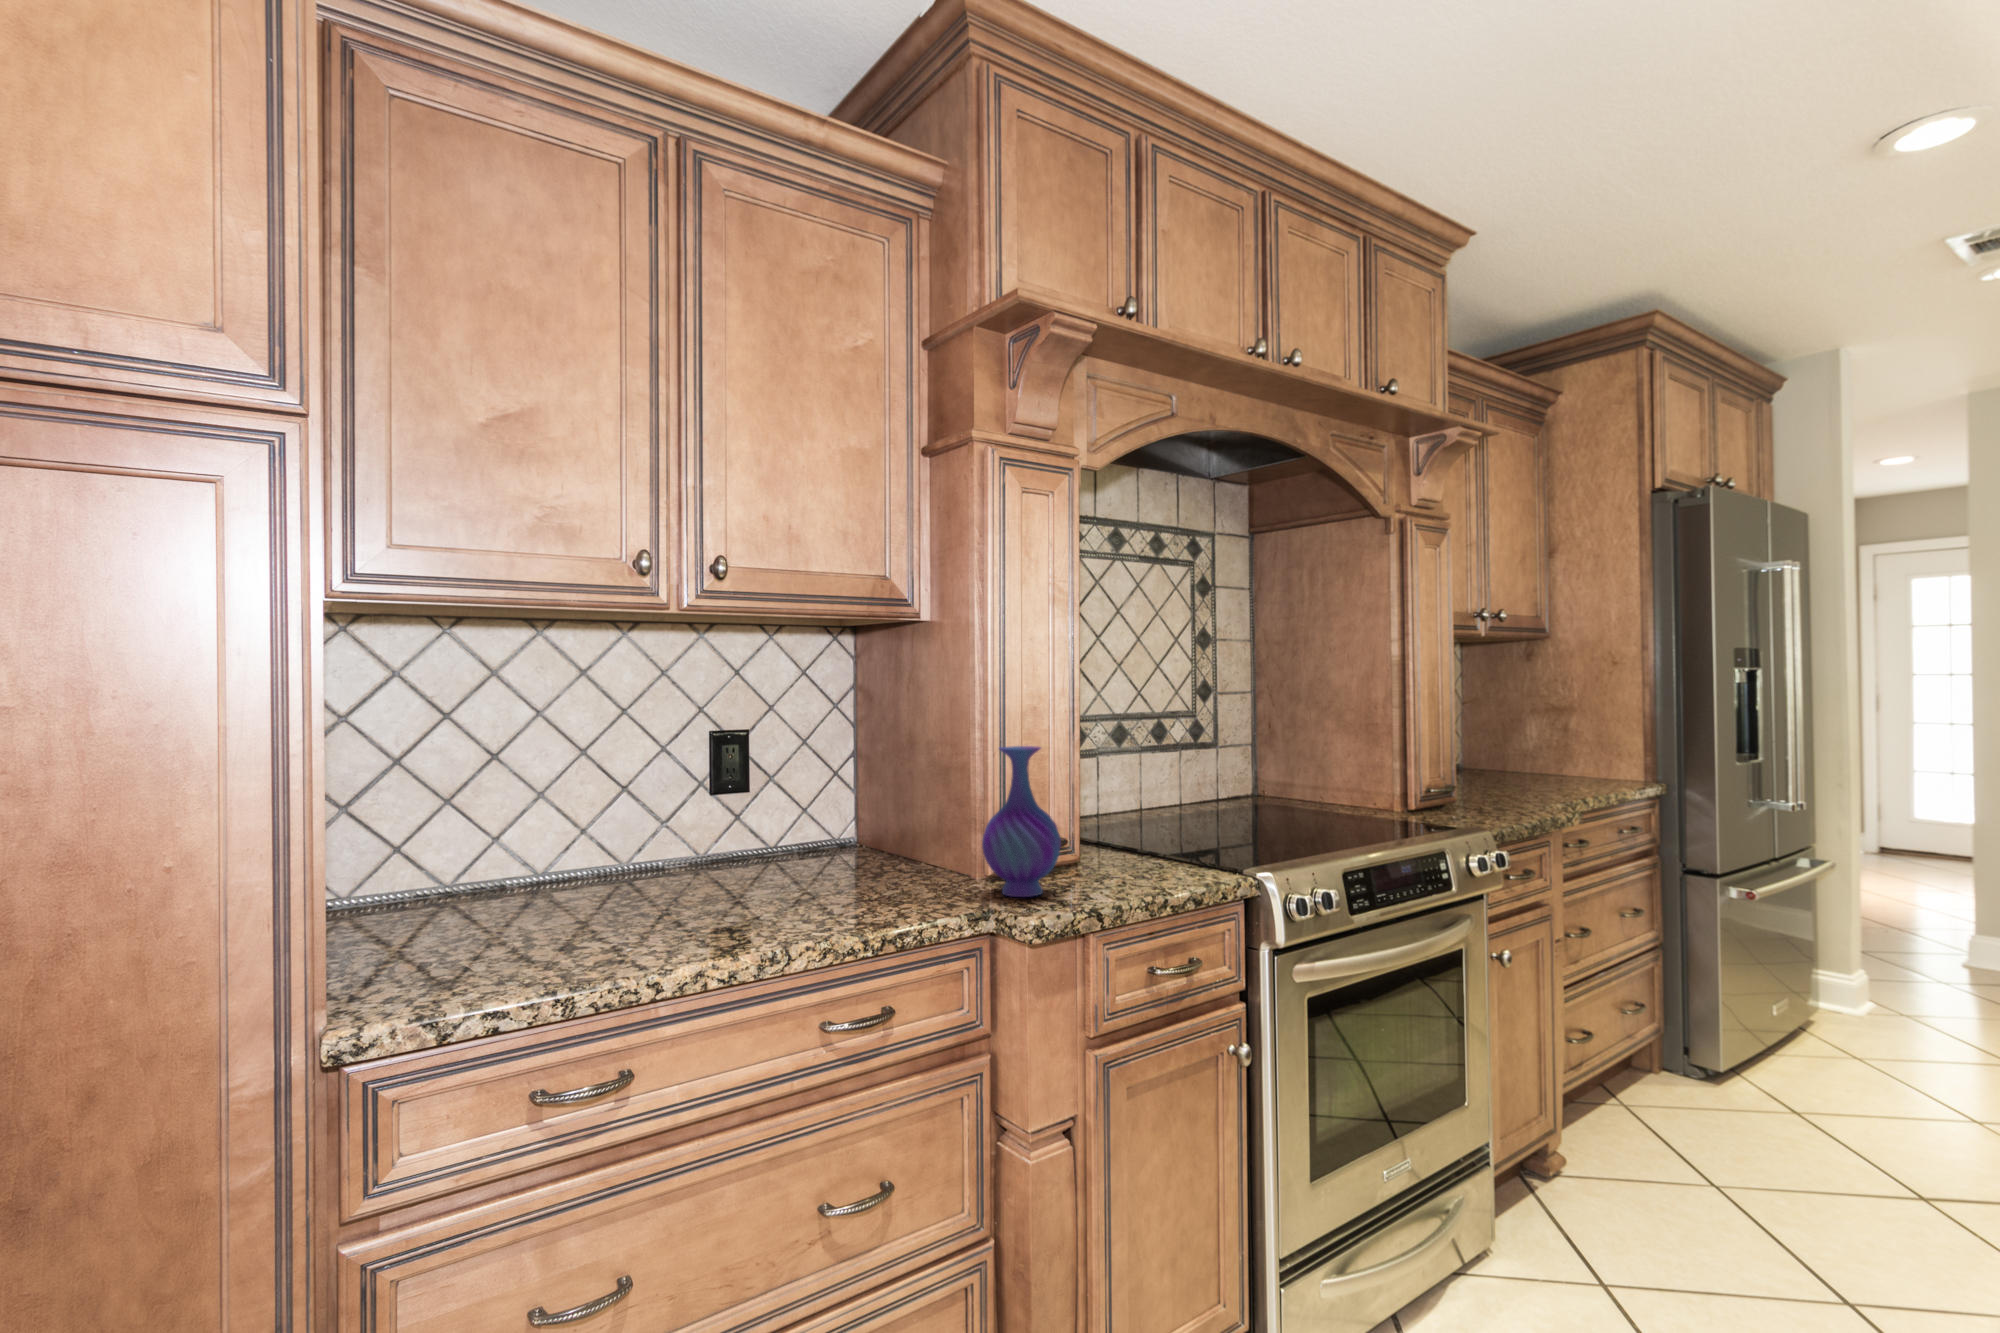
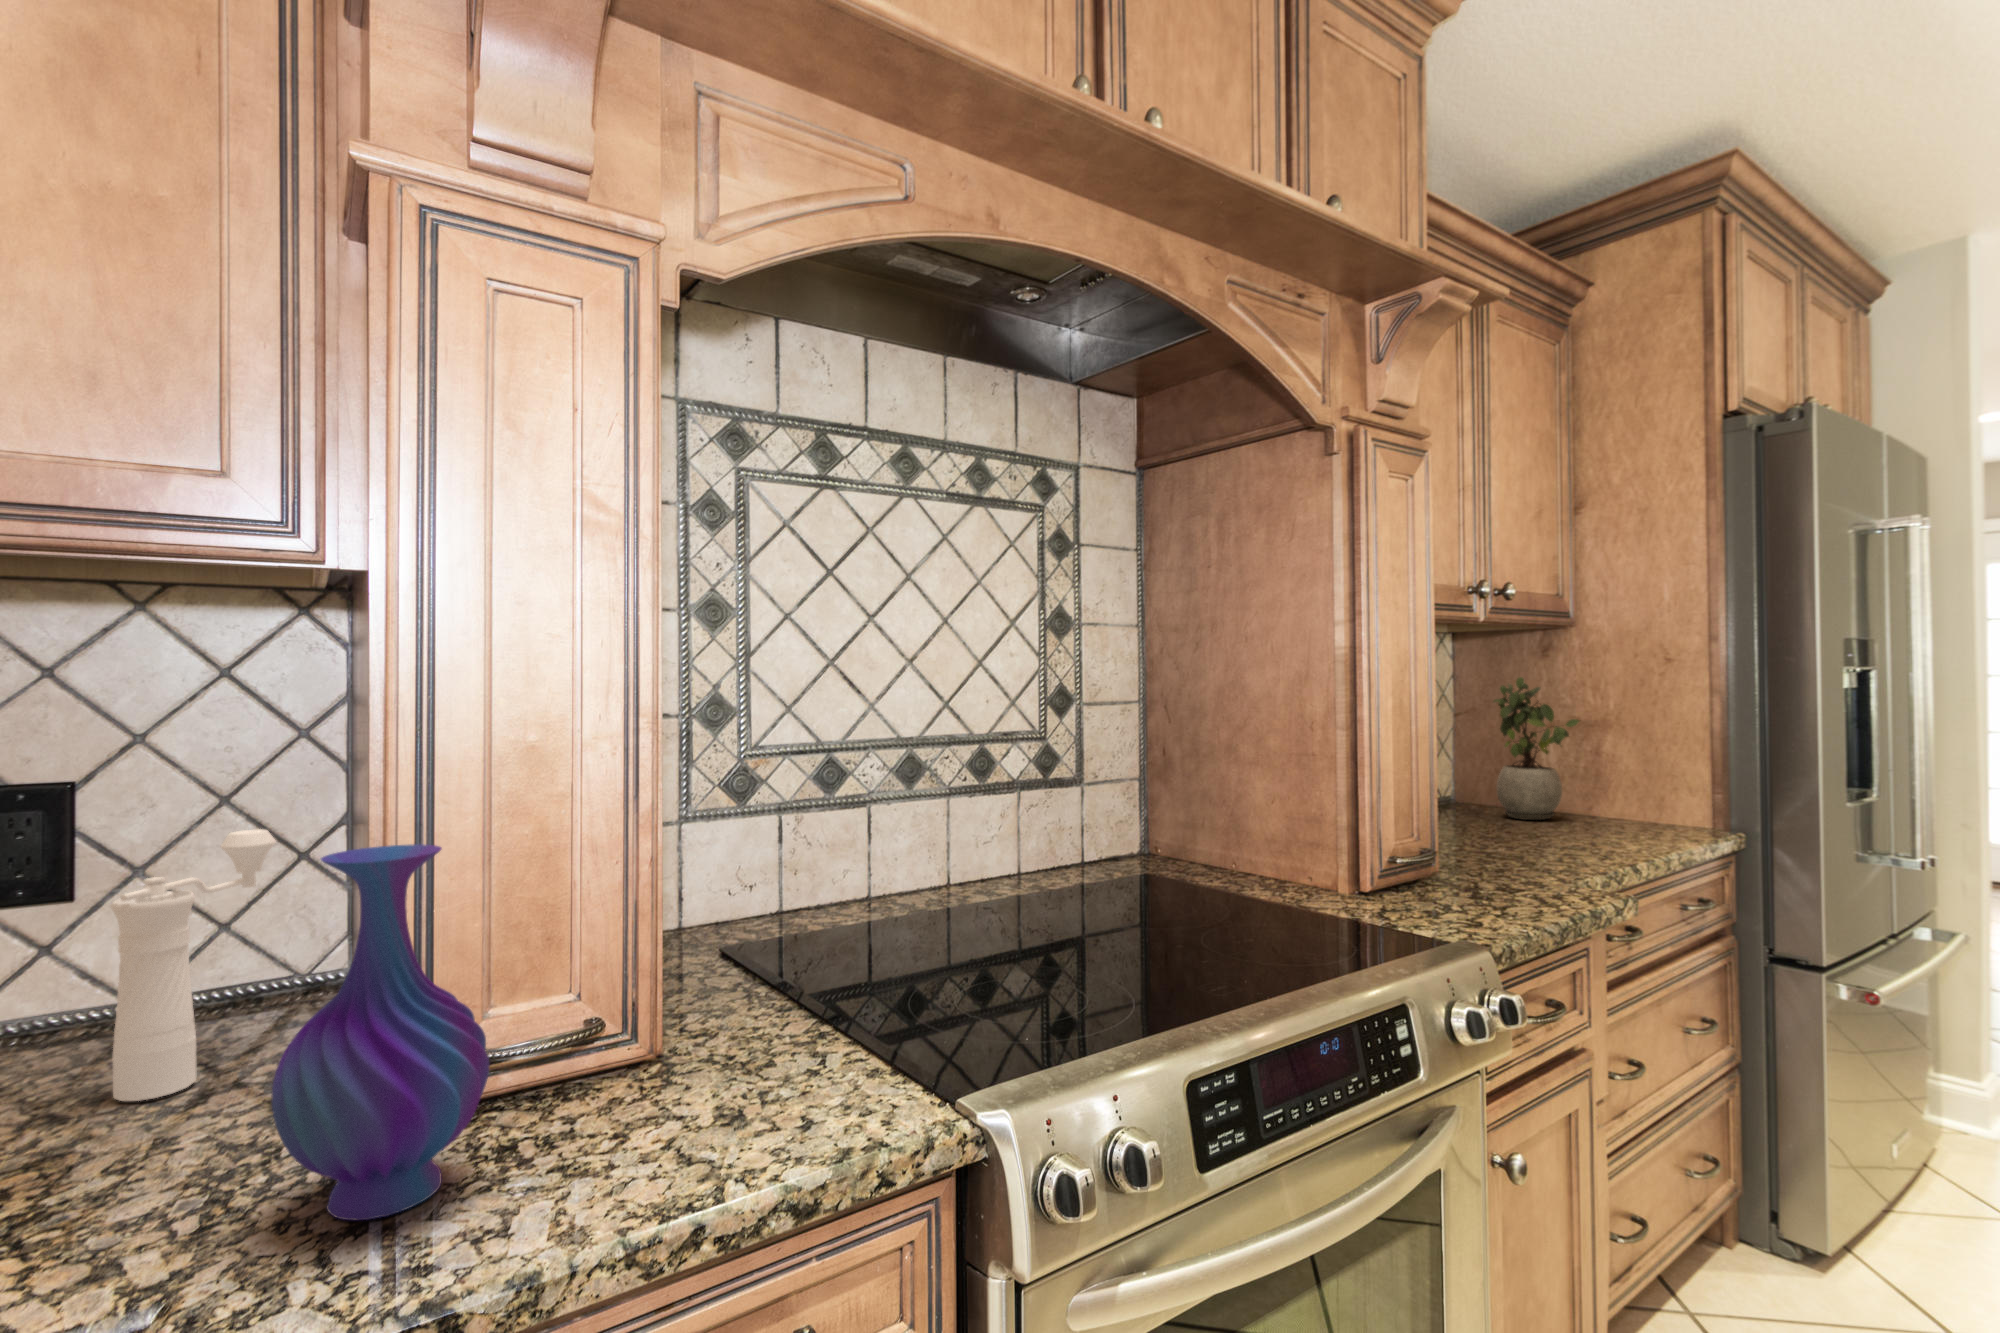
potted plant: none [1490,675,1552,777] -> present [1494,677,1579,820]
pepper mill: none [828,753,864,876] -> present [111,829,276,1101]

